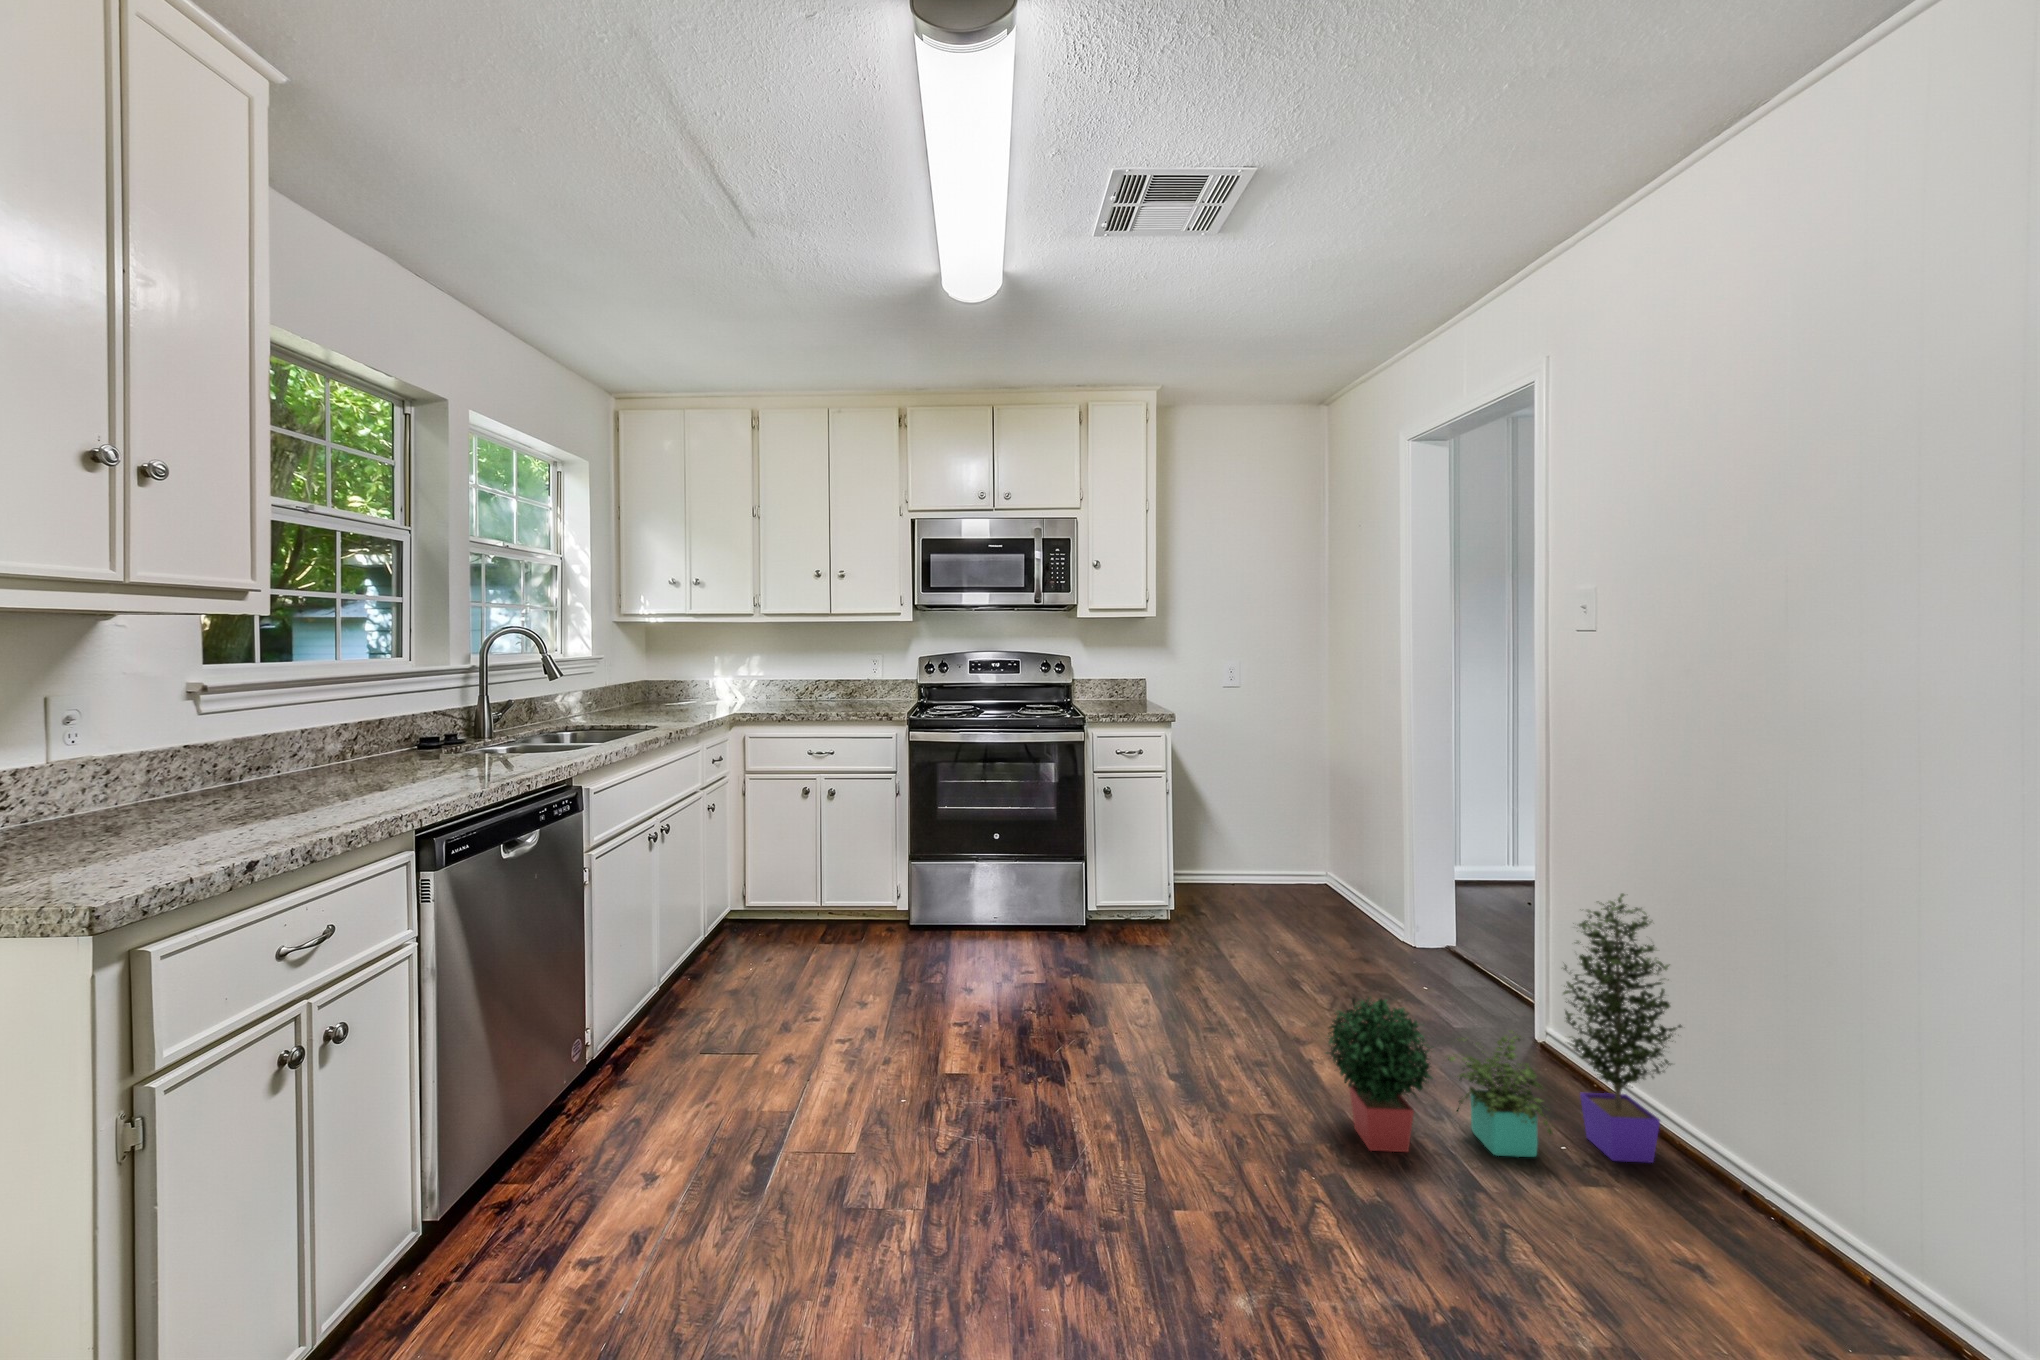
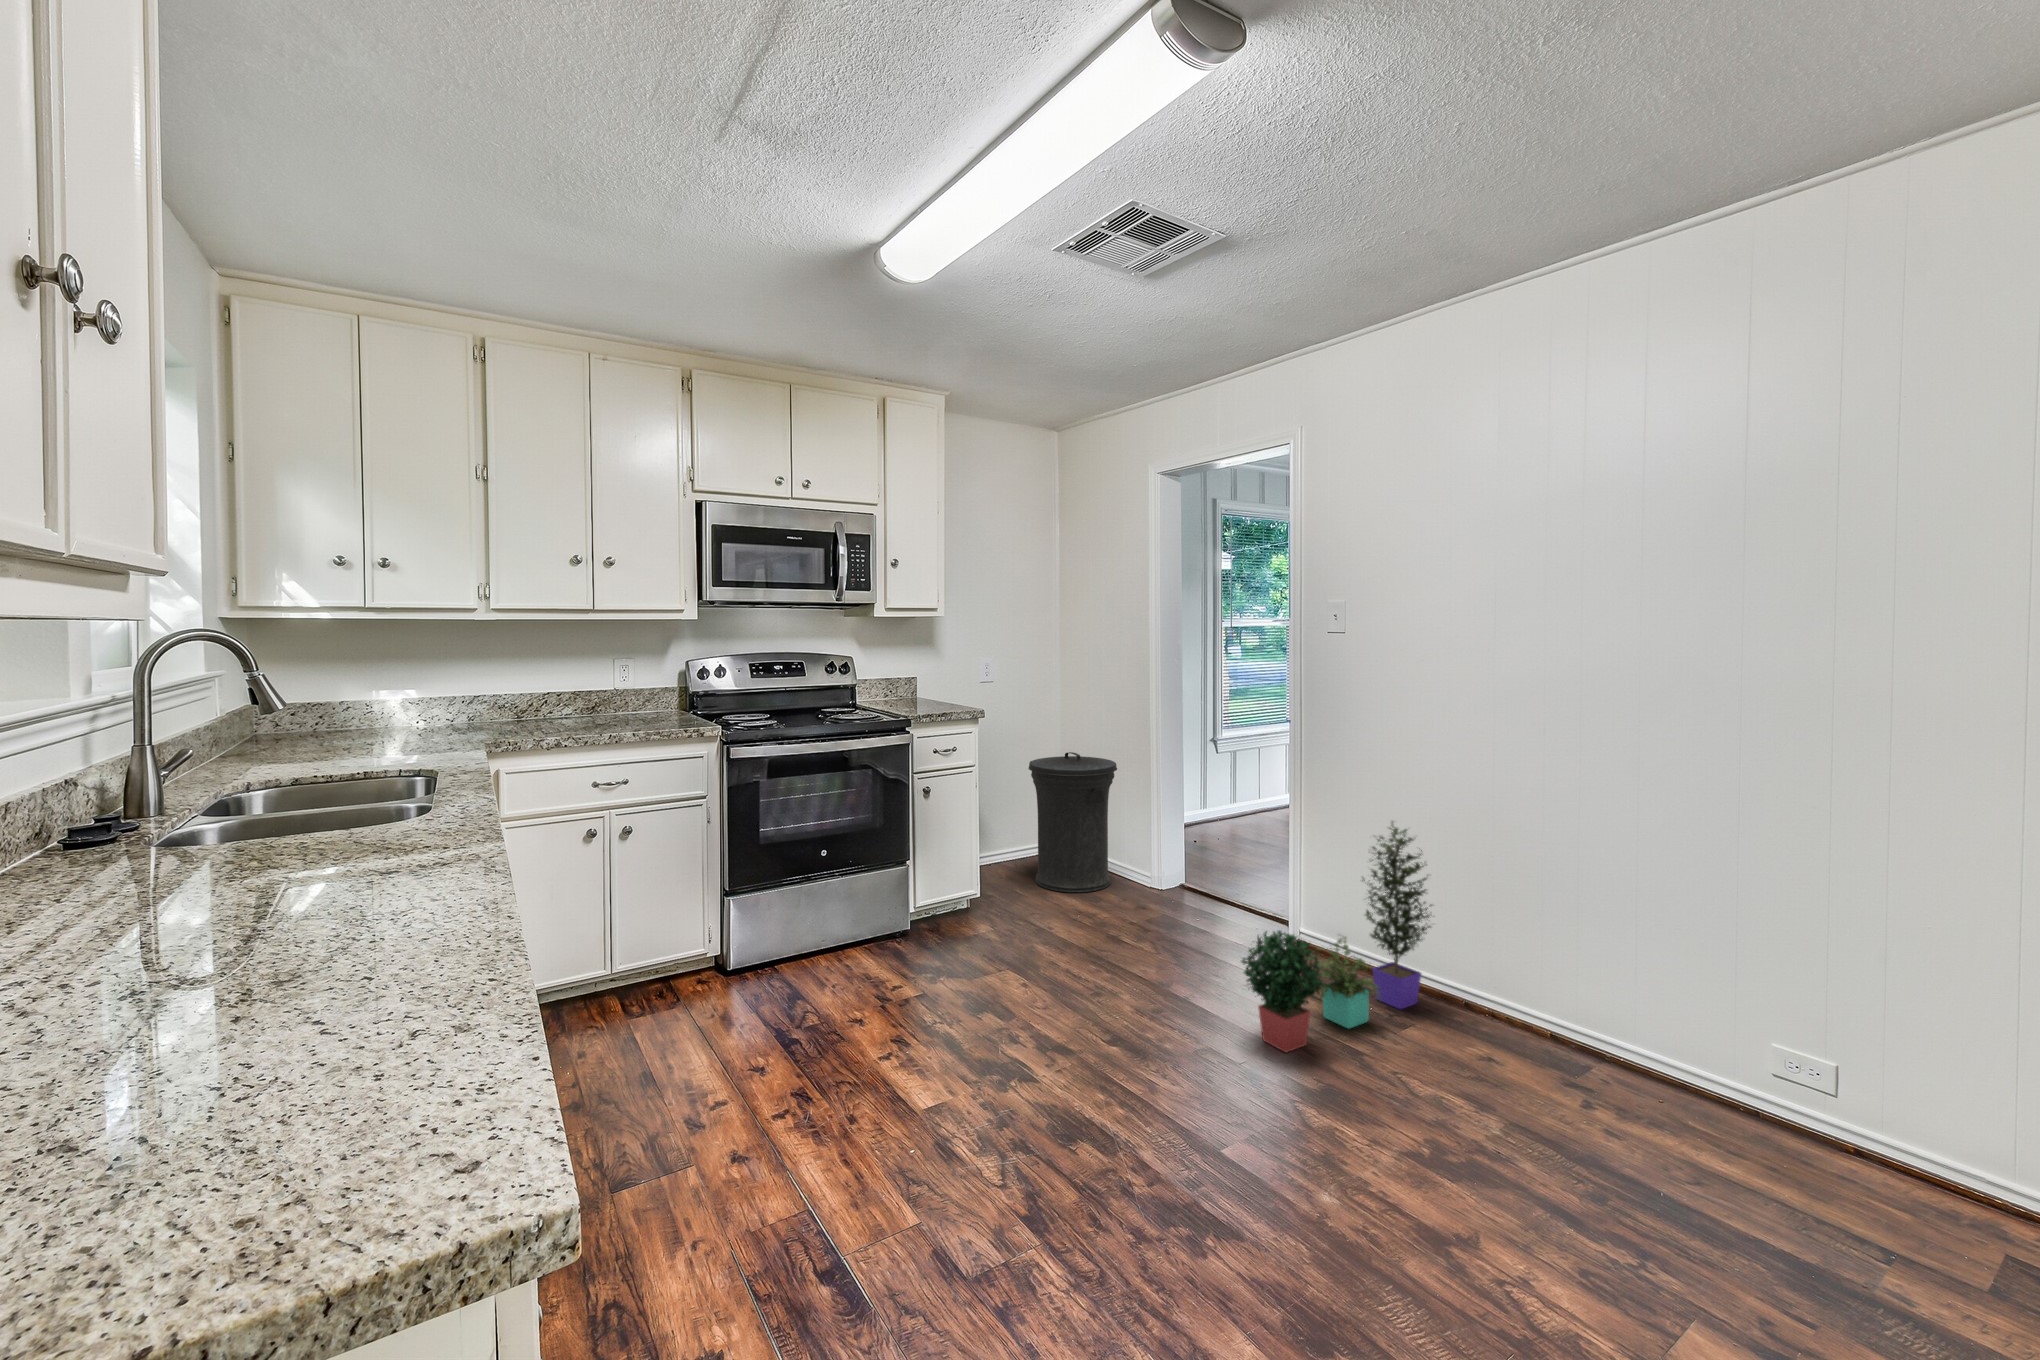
trash can: none [1255,769,1364,929] -> present [1028,752,1117,893]

